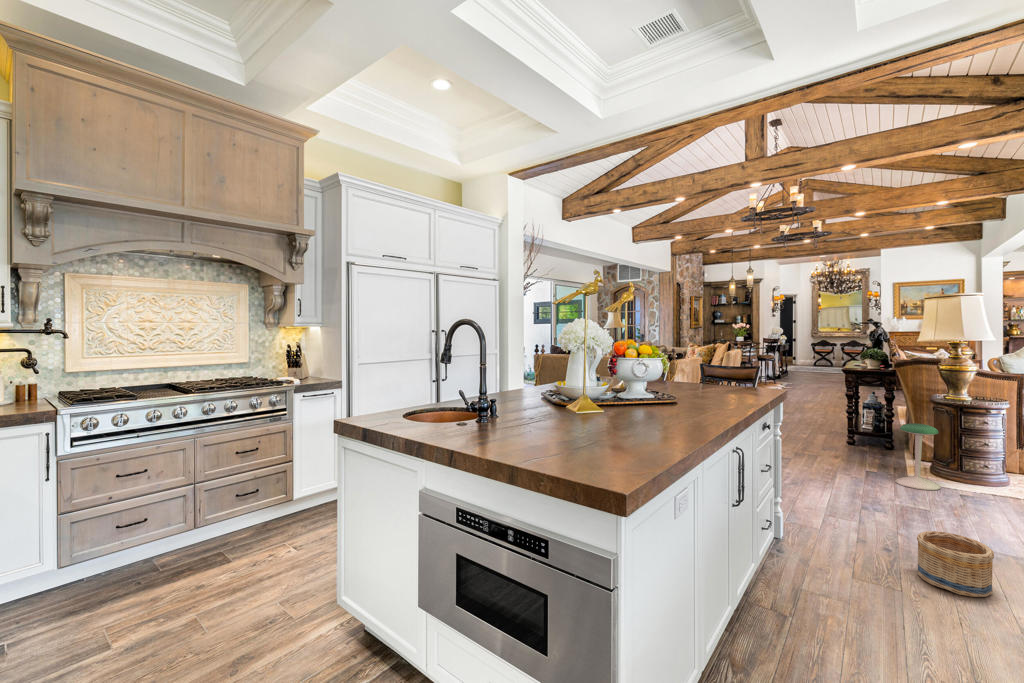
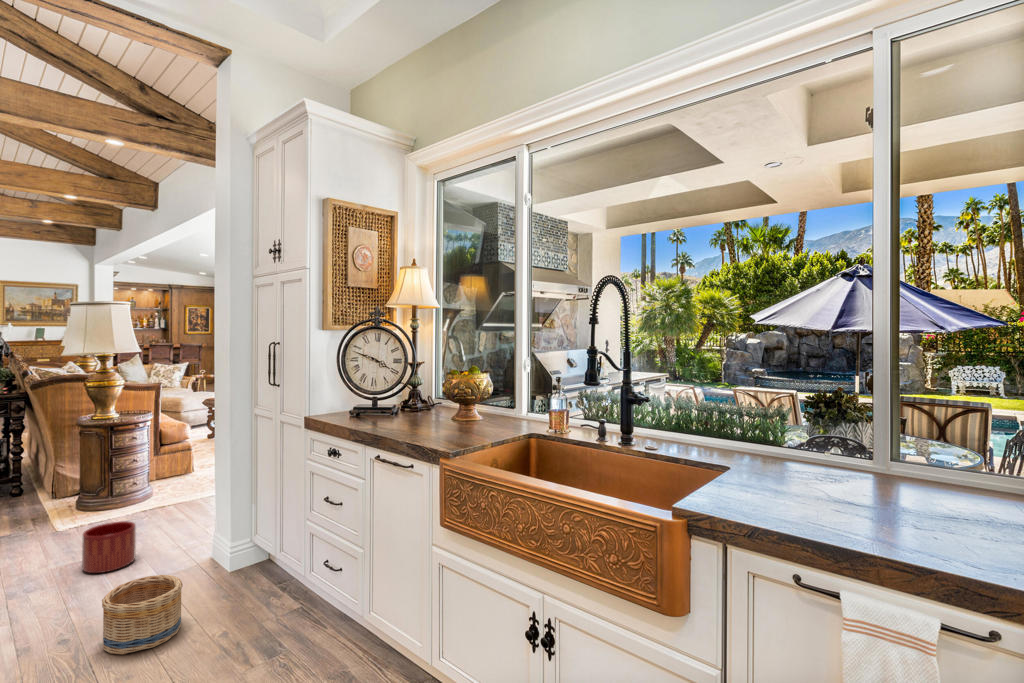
stool: present [895,423,941,490] -> none [38,455,93,538]
planter: none [920,485,969,528] -> present [82,521,136,573]

